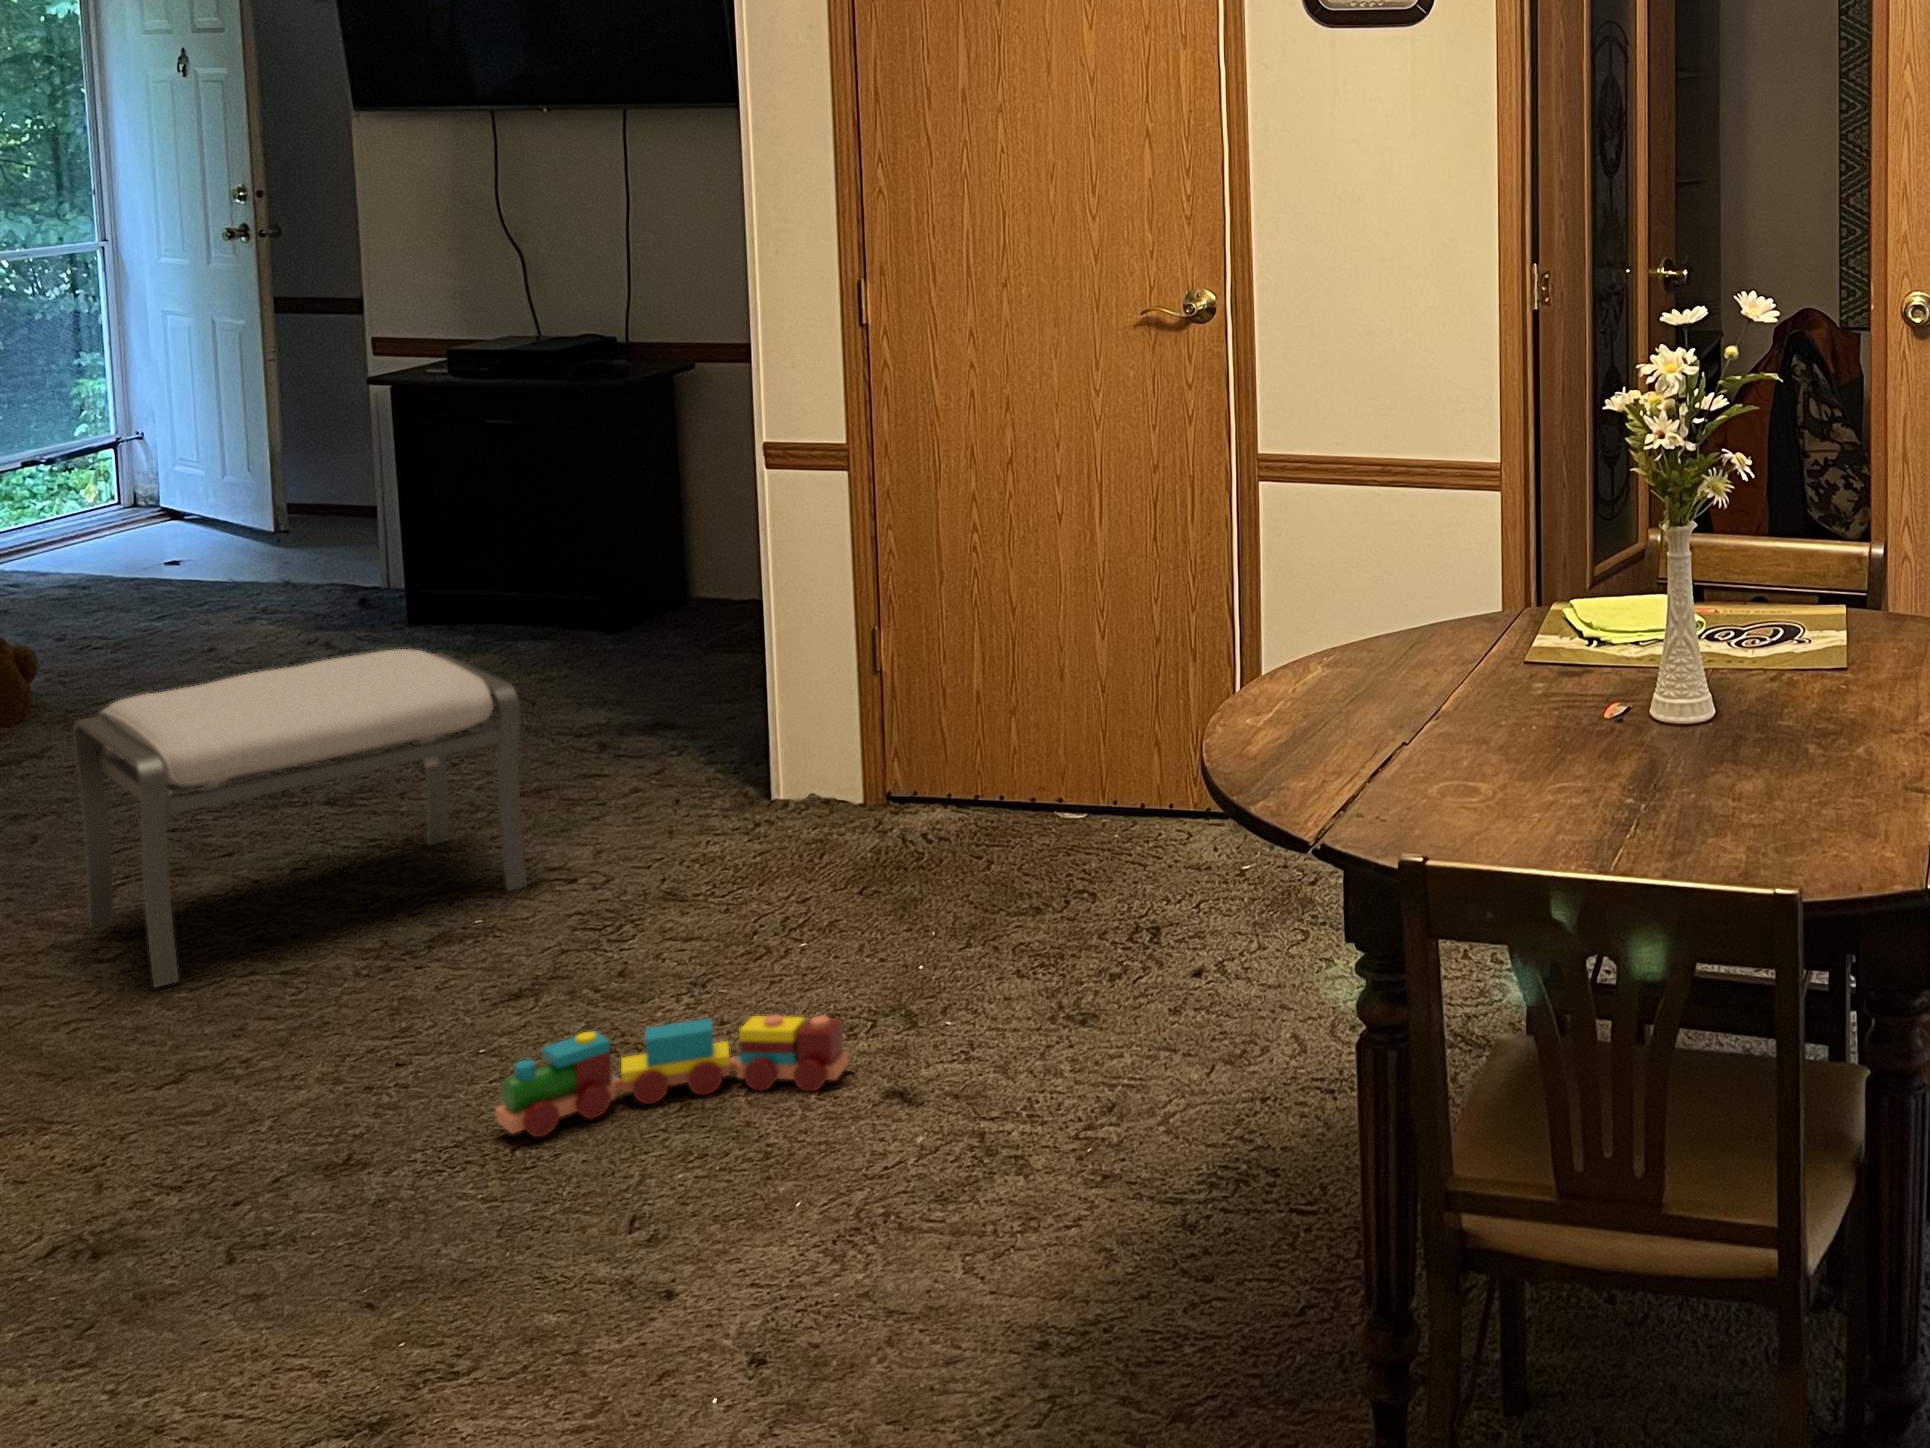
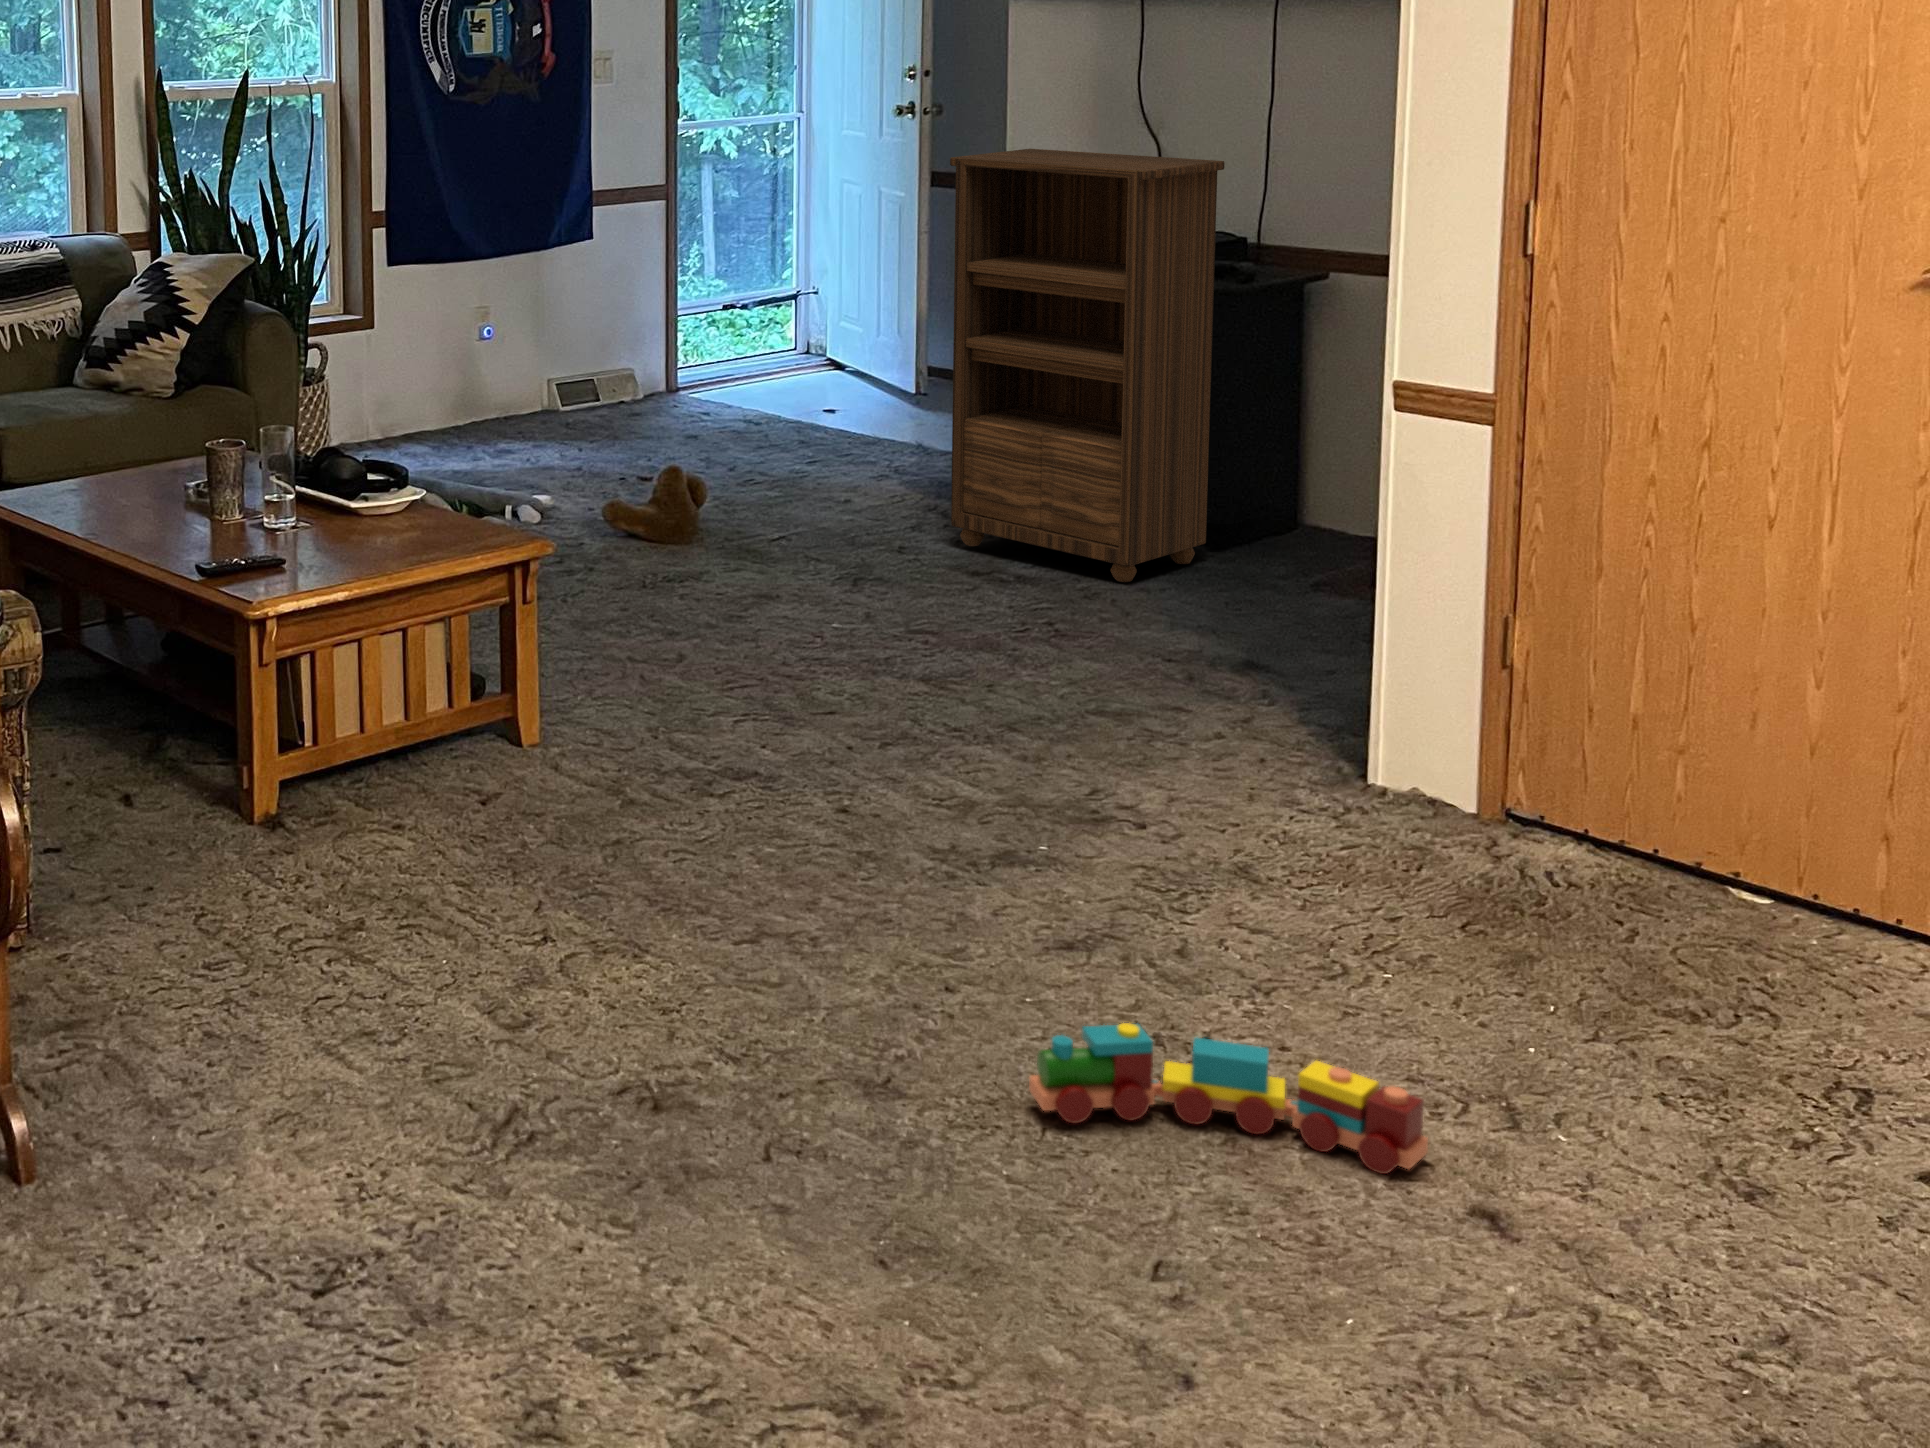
bookshelf: none [307,264,604,678] -> present [950,149,1225,582]
ottoman: present [73,649,527,987] -> none [708,548,1102,837]

